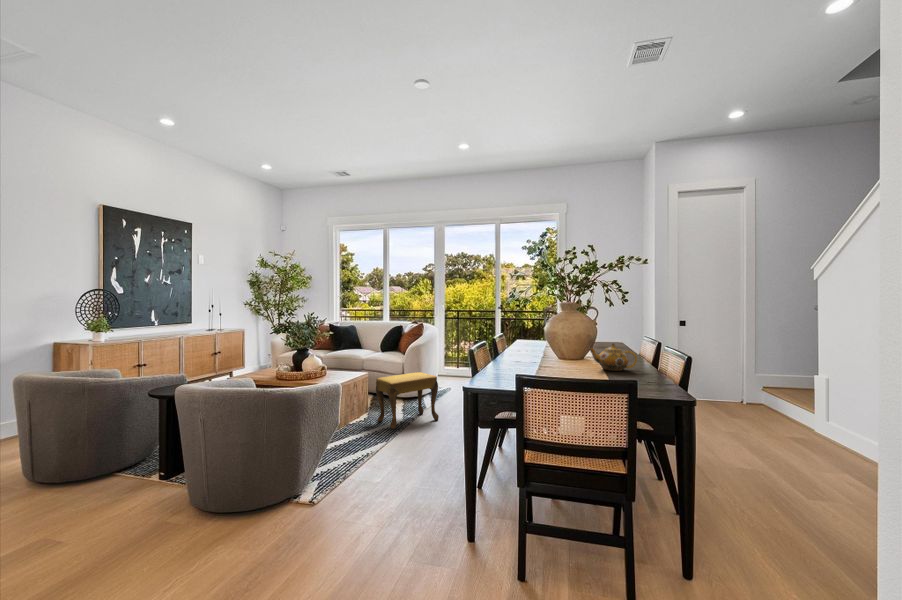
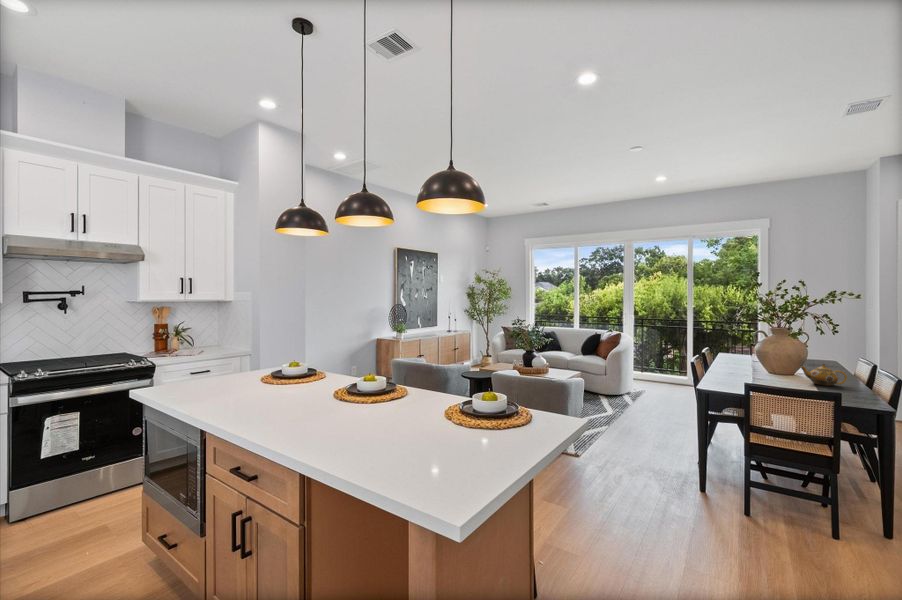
footstool: present [376,372,439,429] -> none [592,375,646,419]

